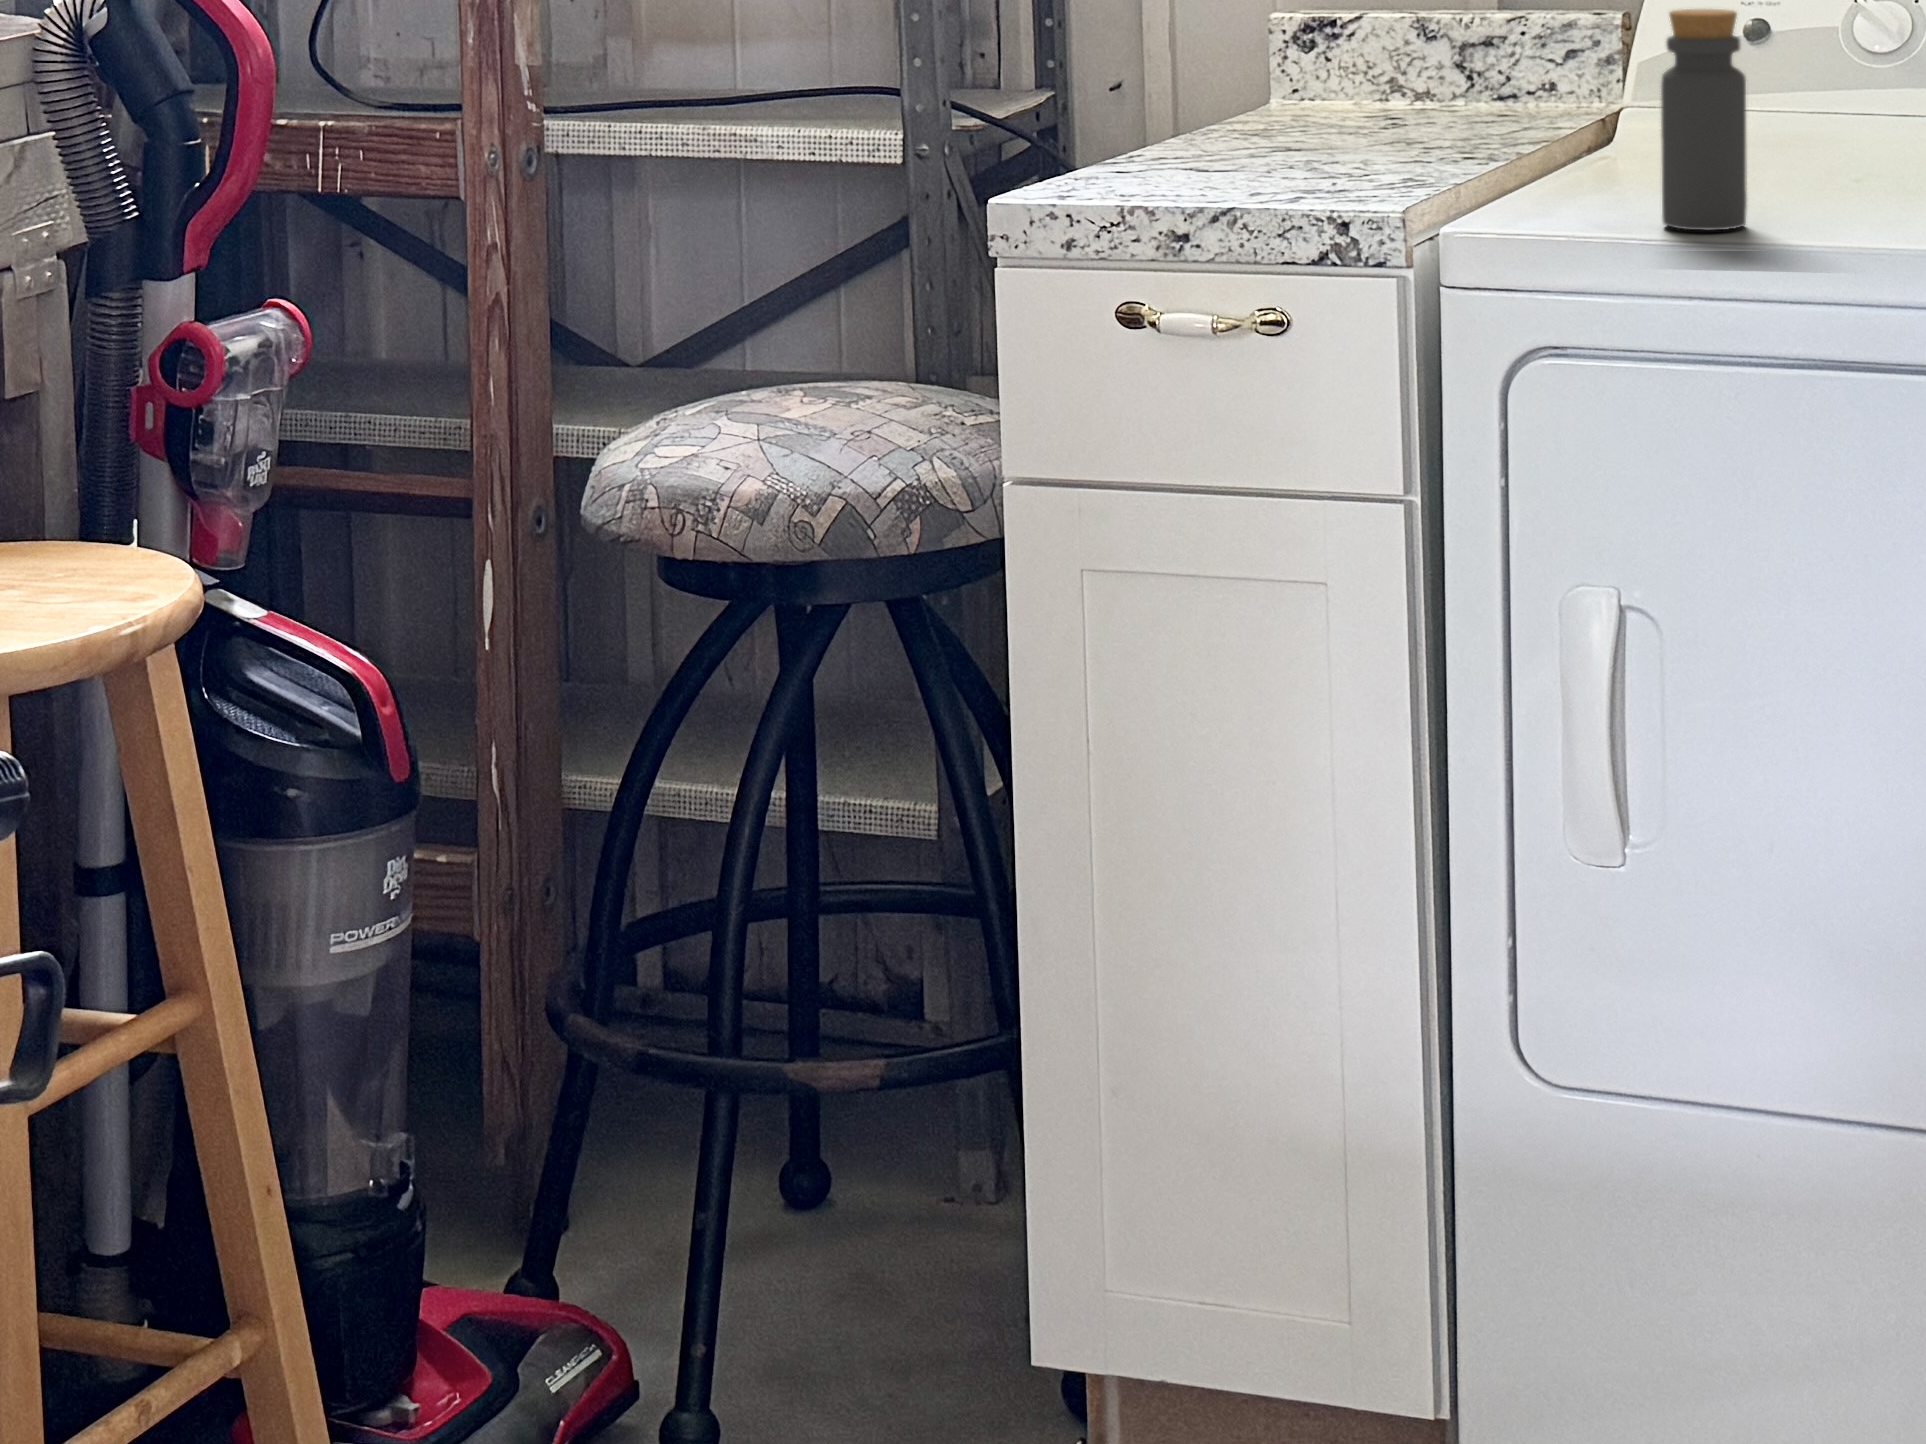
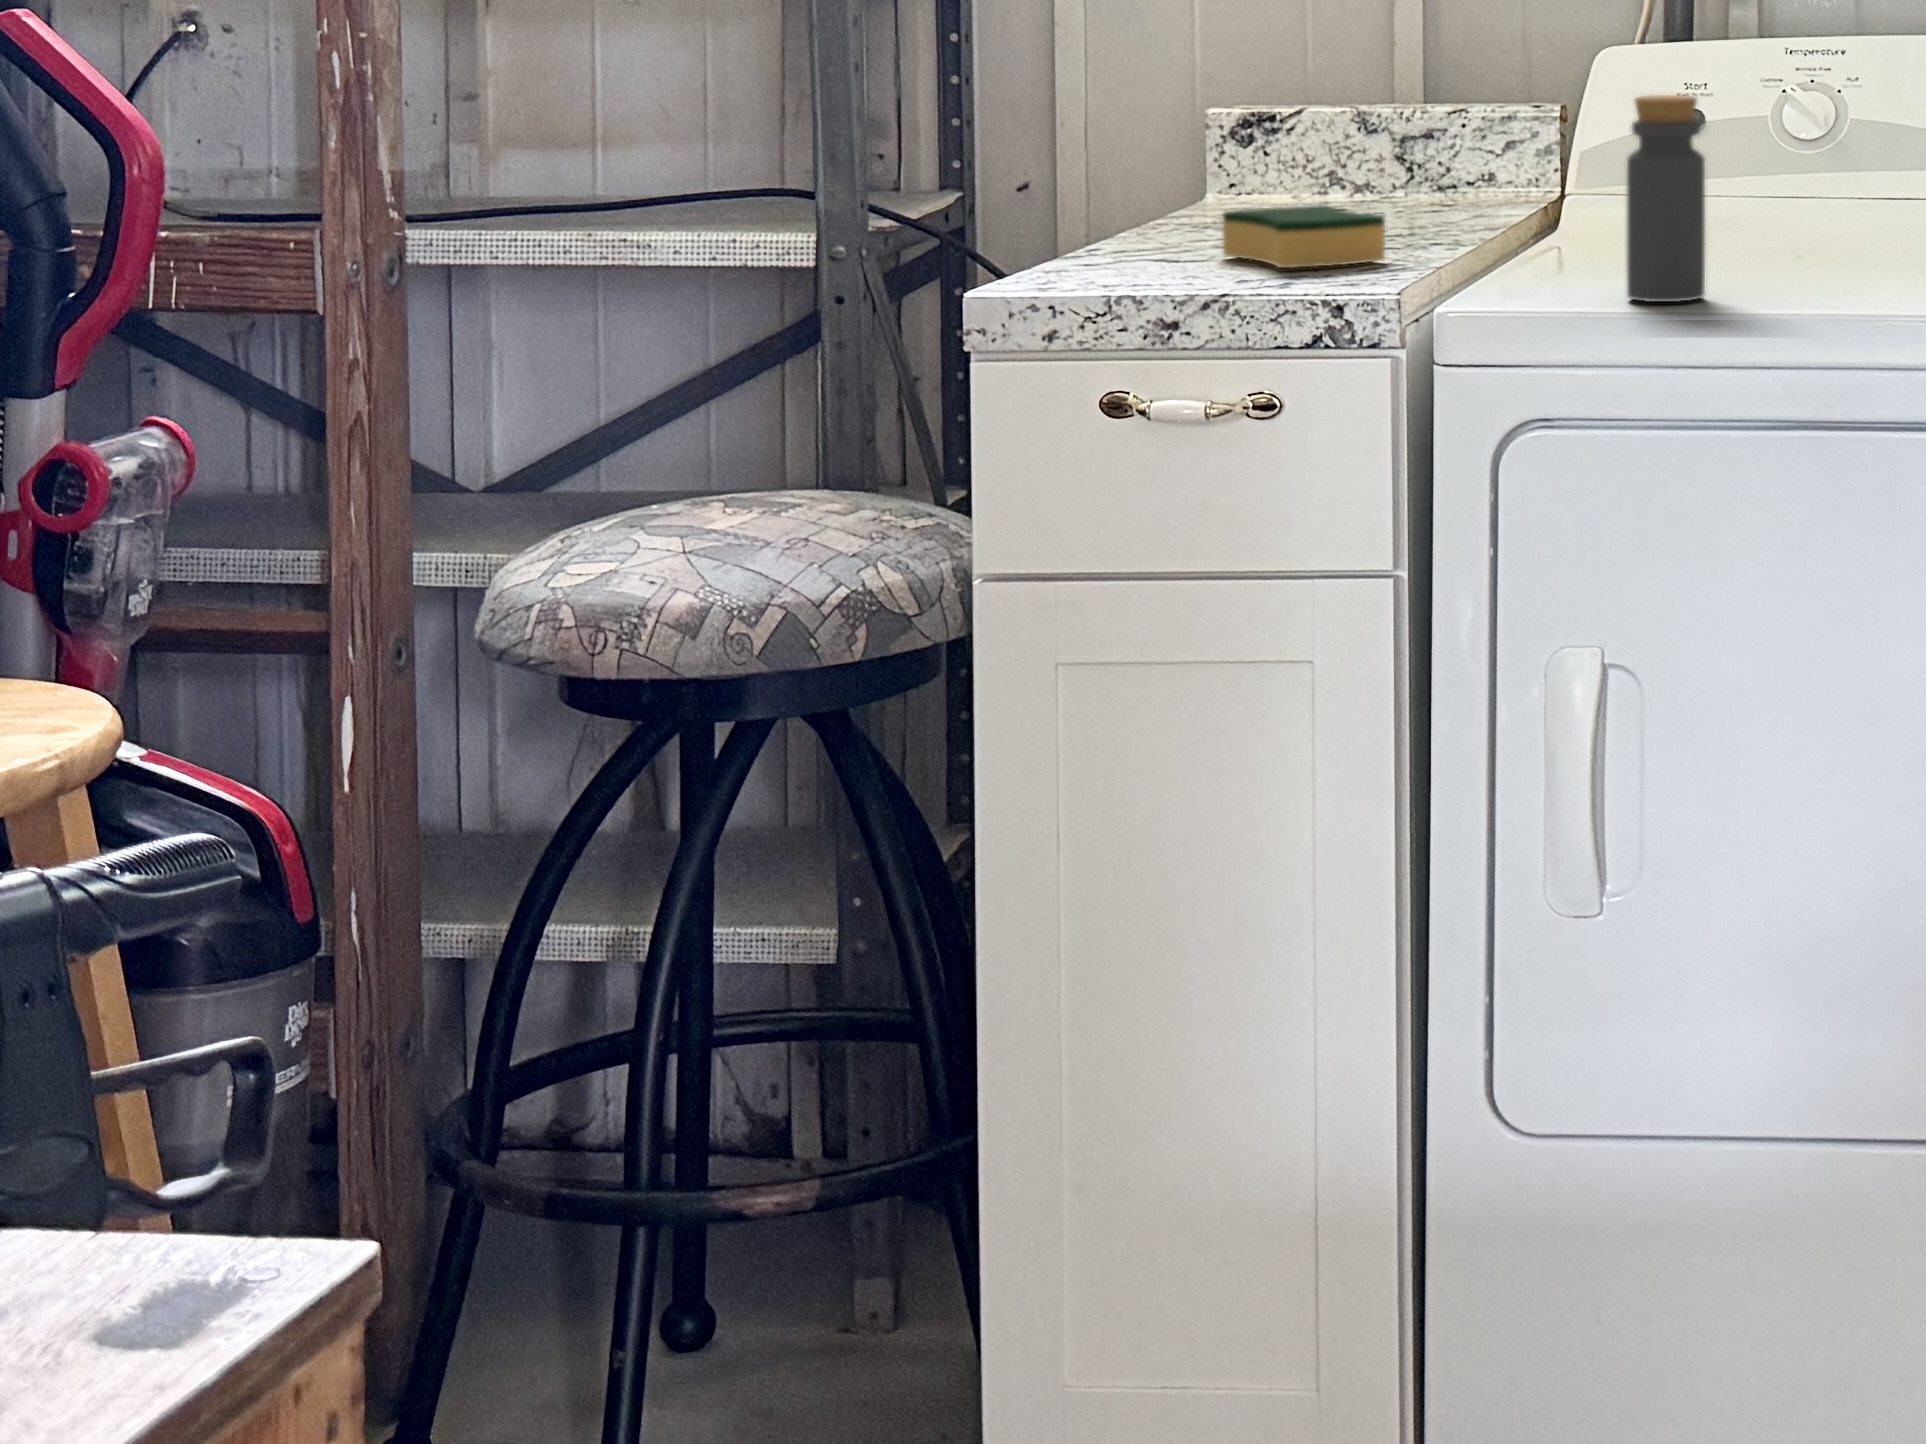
sponge: none [1268,111,1428,177] -> present [1223,205,1385,268]

